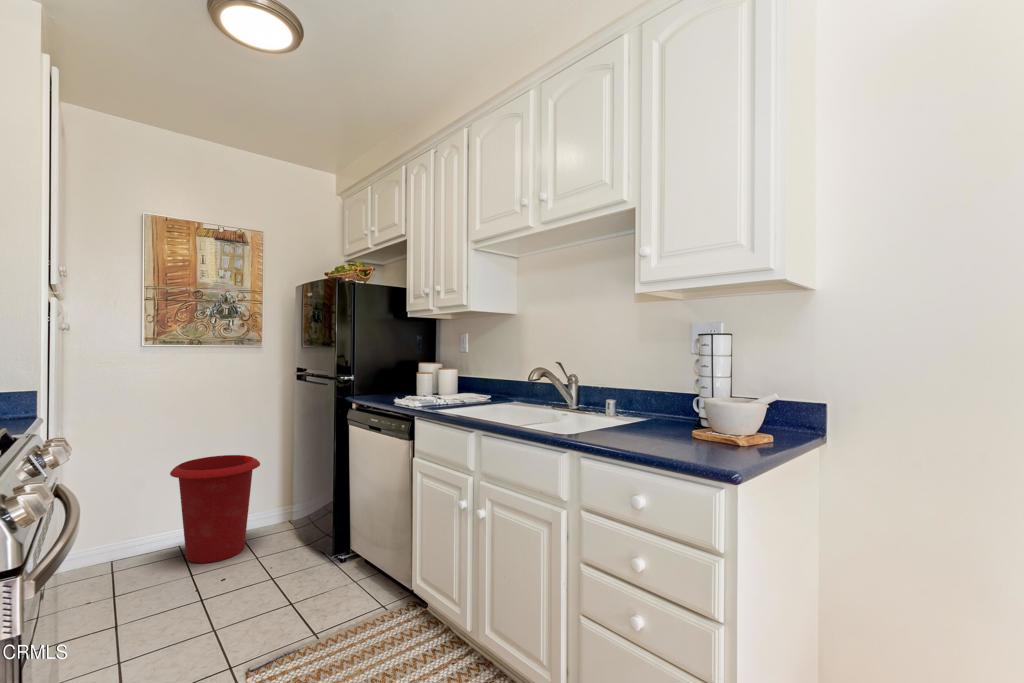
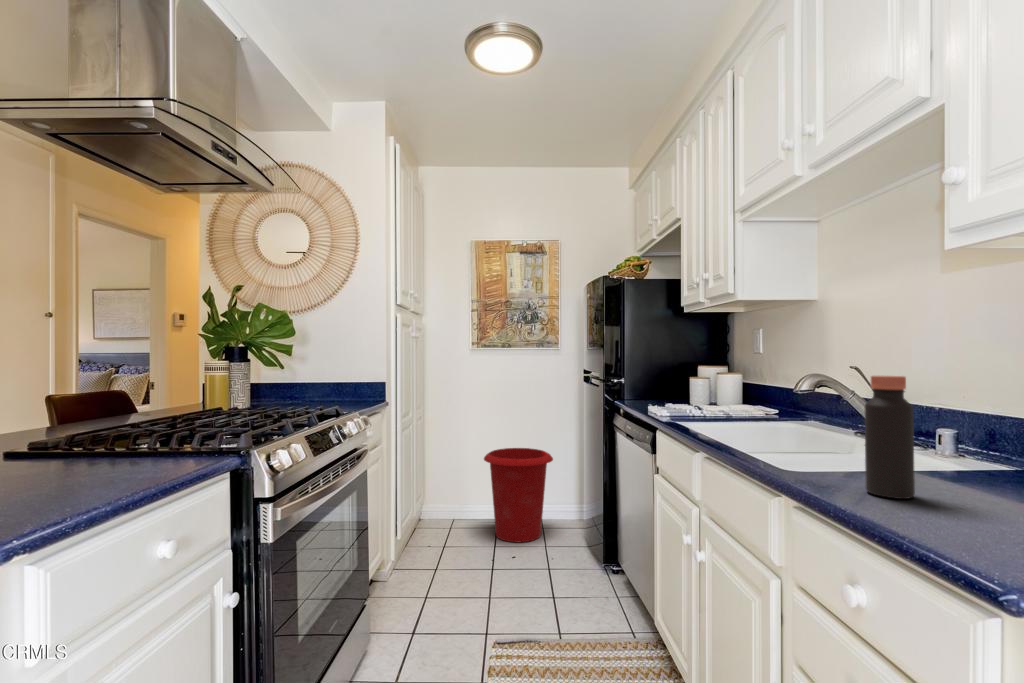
bottle: none [630,371,655,447] -> present [865,376,915,499]

